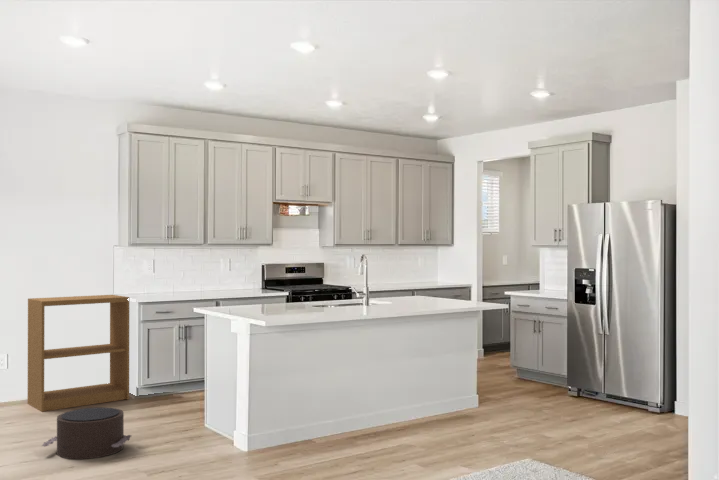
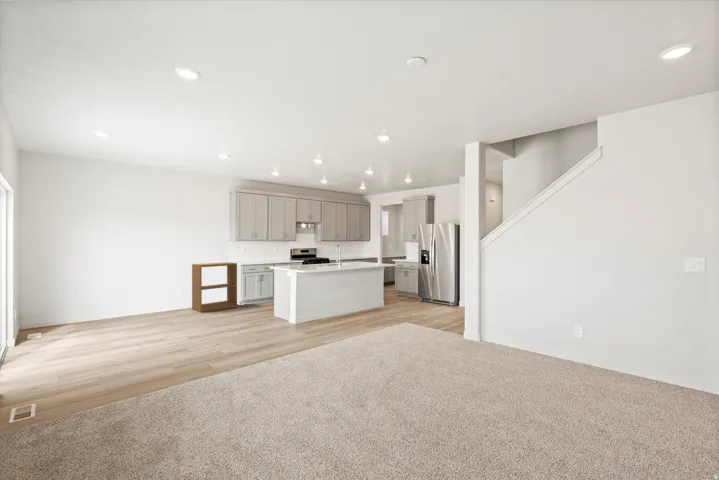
pouf: present [42,407,131,459] -> none [211,308,247,329]

